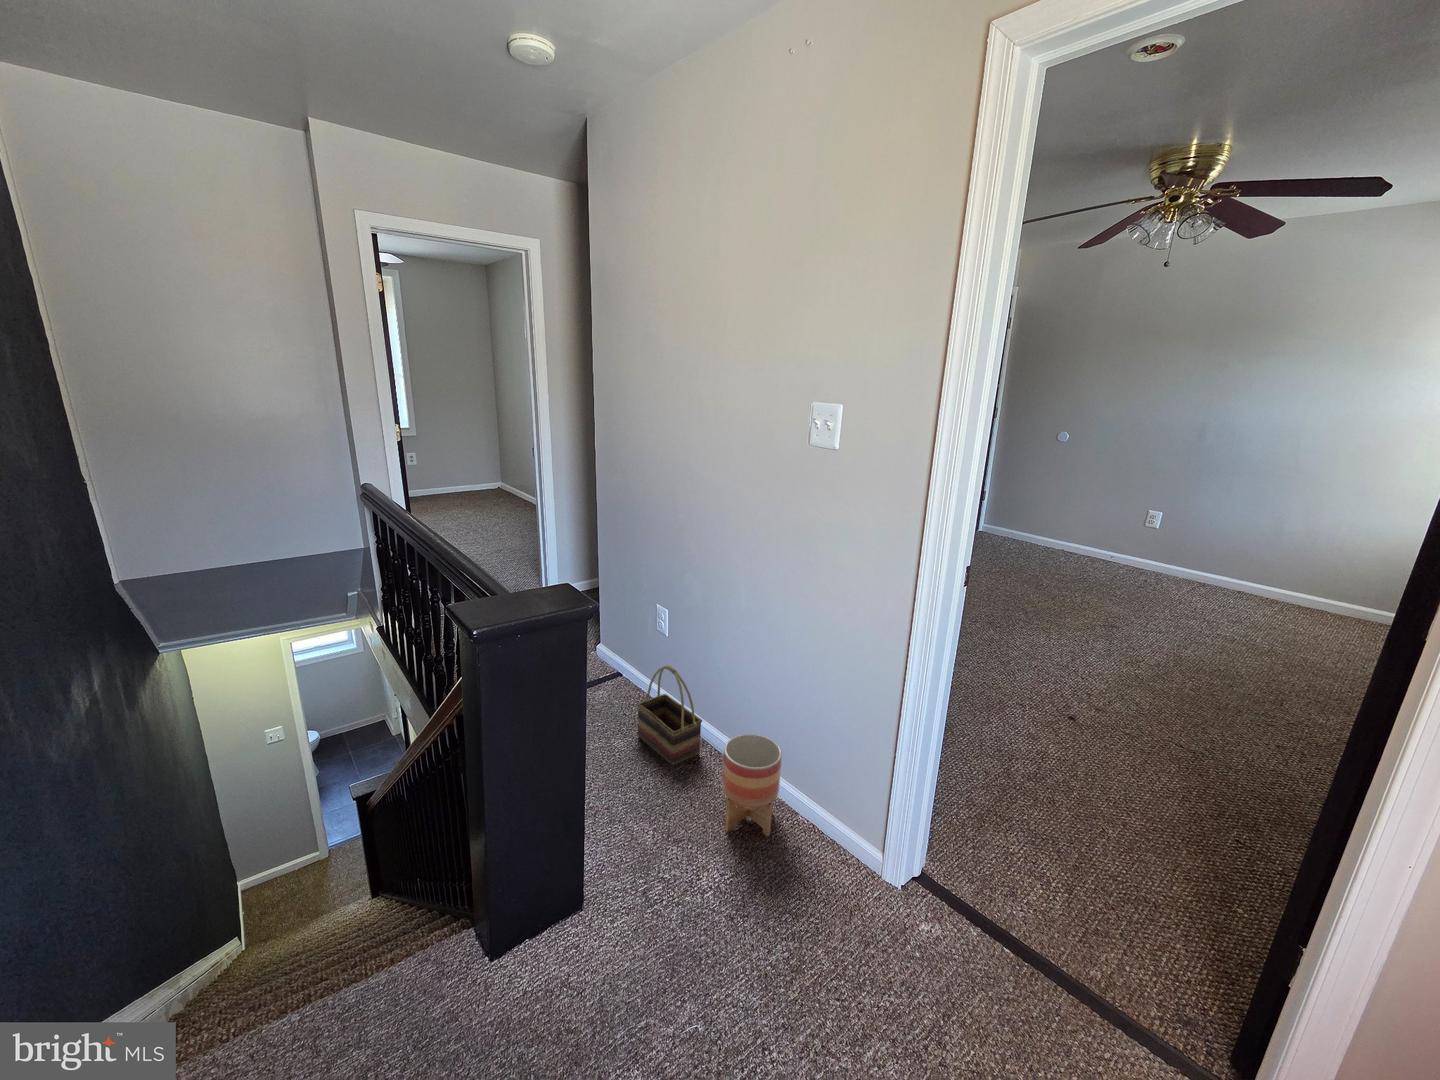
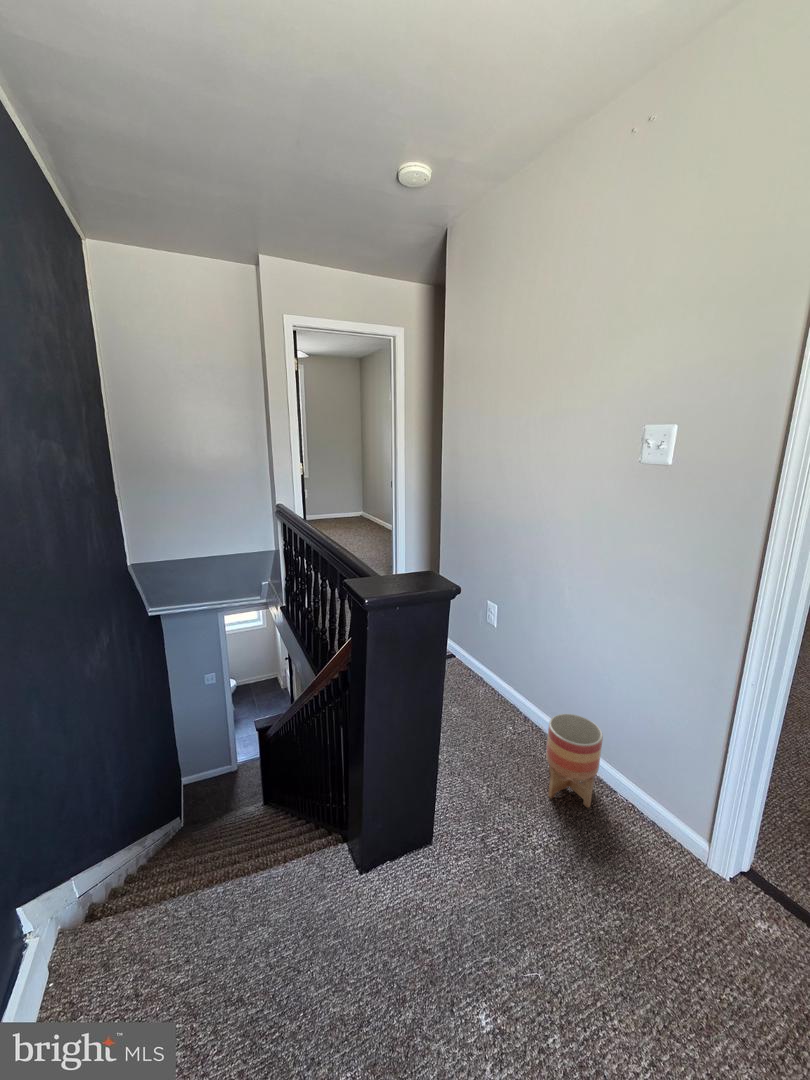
basket: present [637,665,702,766] -> none [468,649,524,734]

